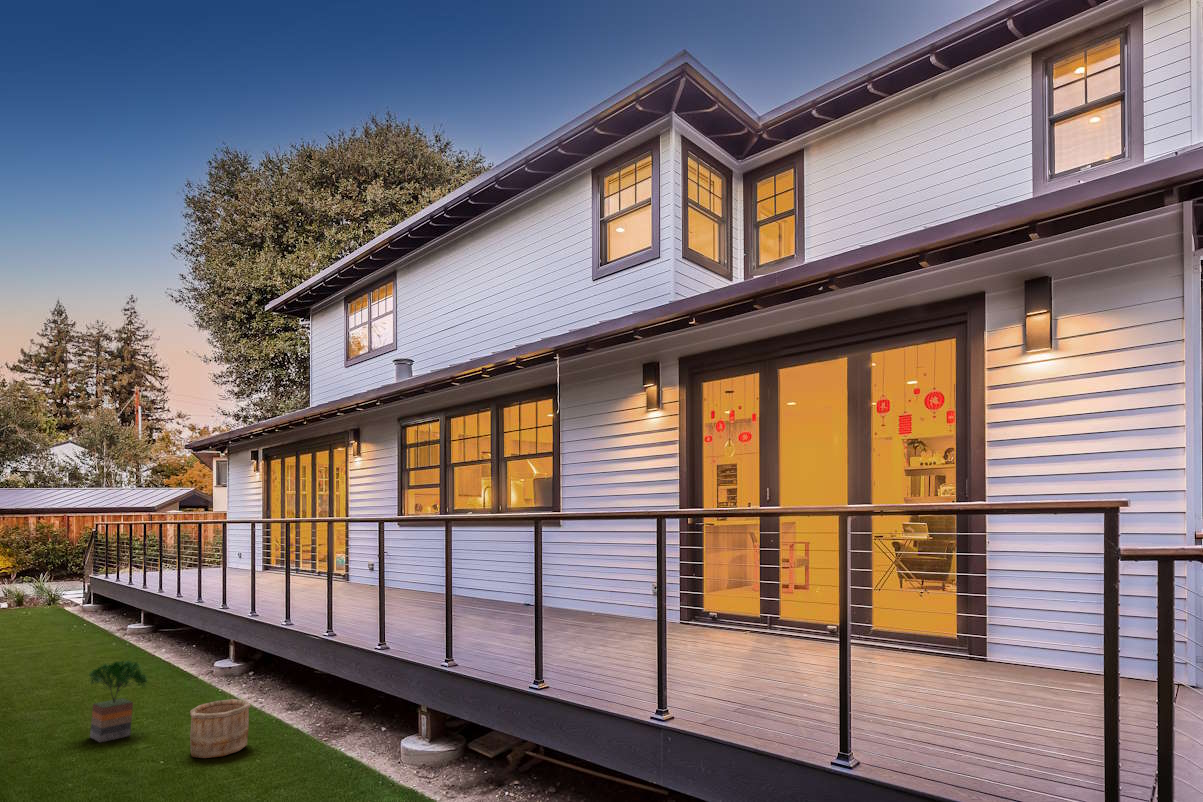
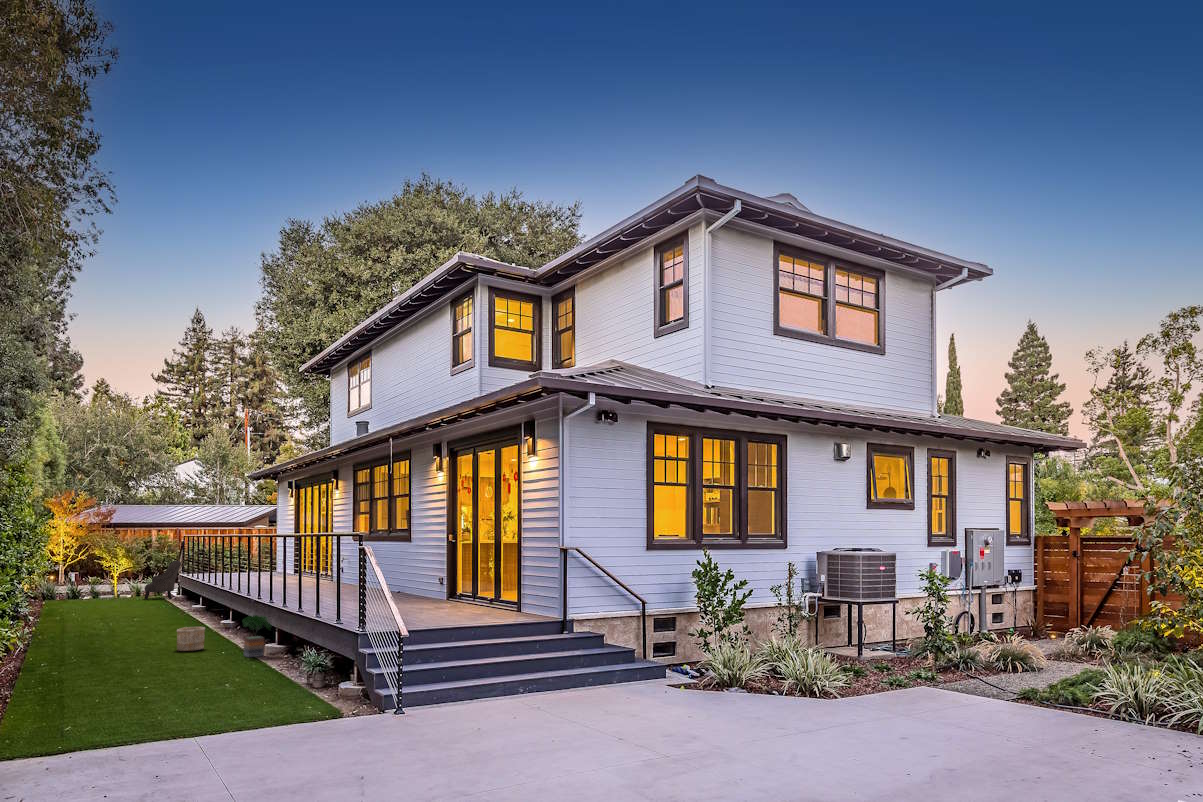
armchair: none [36,557,94,615] -> present [144,561,181,600]
potted tree: present [89,661,147,742] -> present [243,615,271,657]

